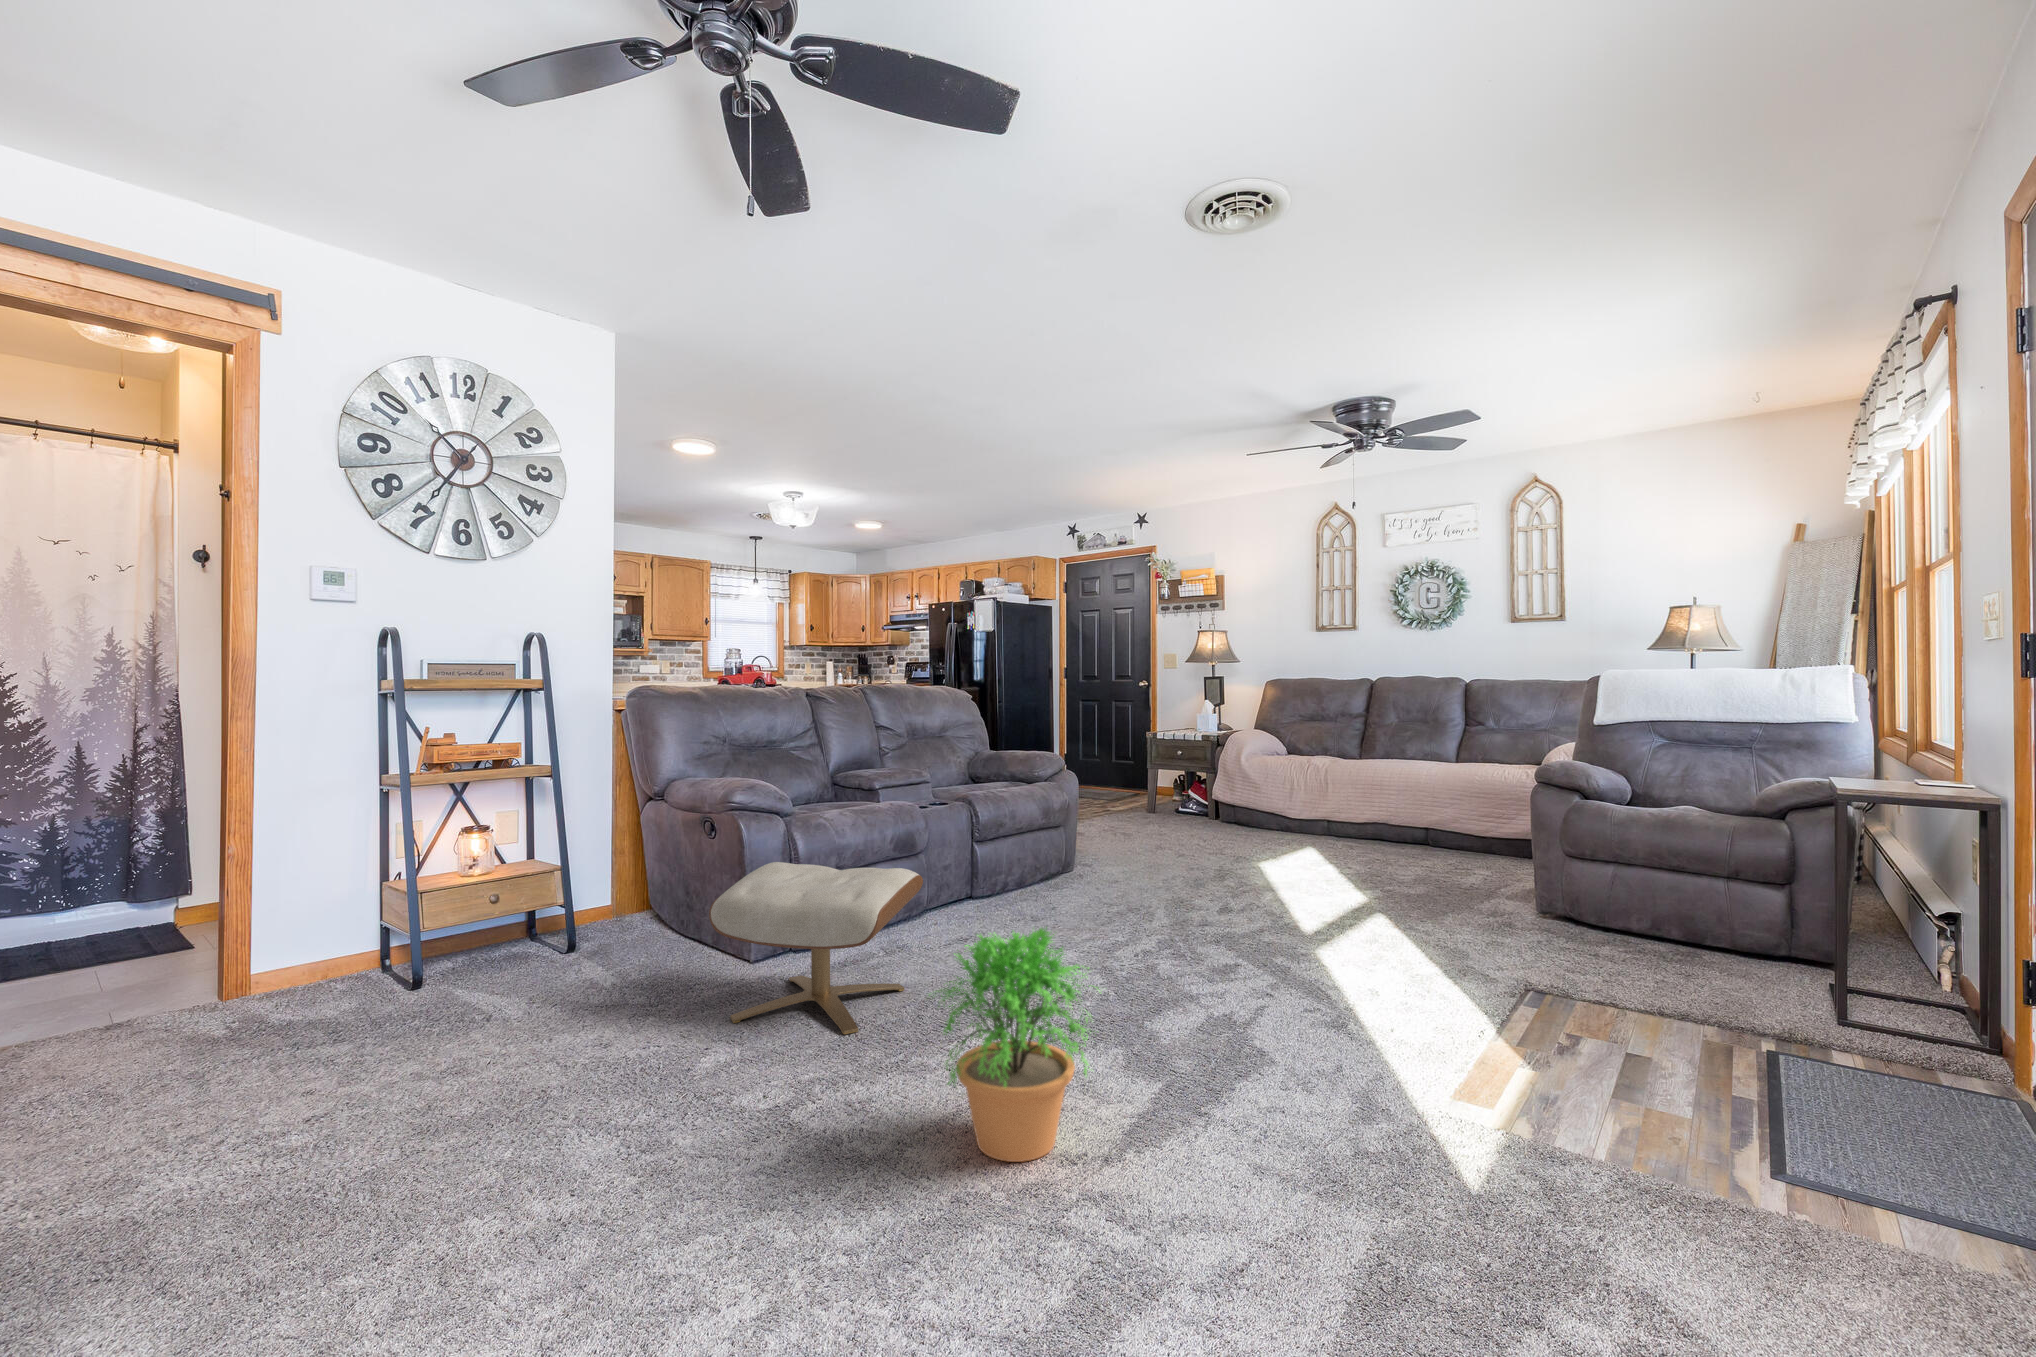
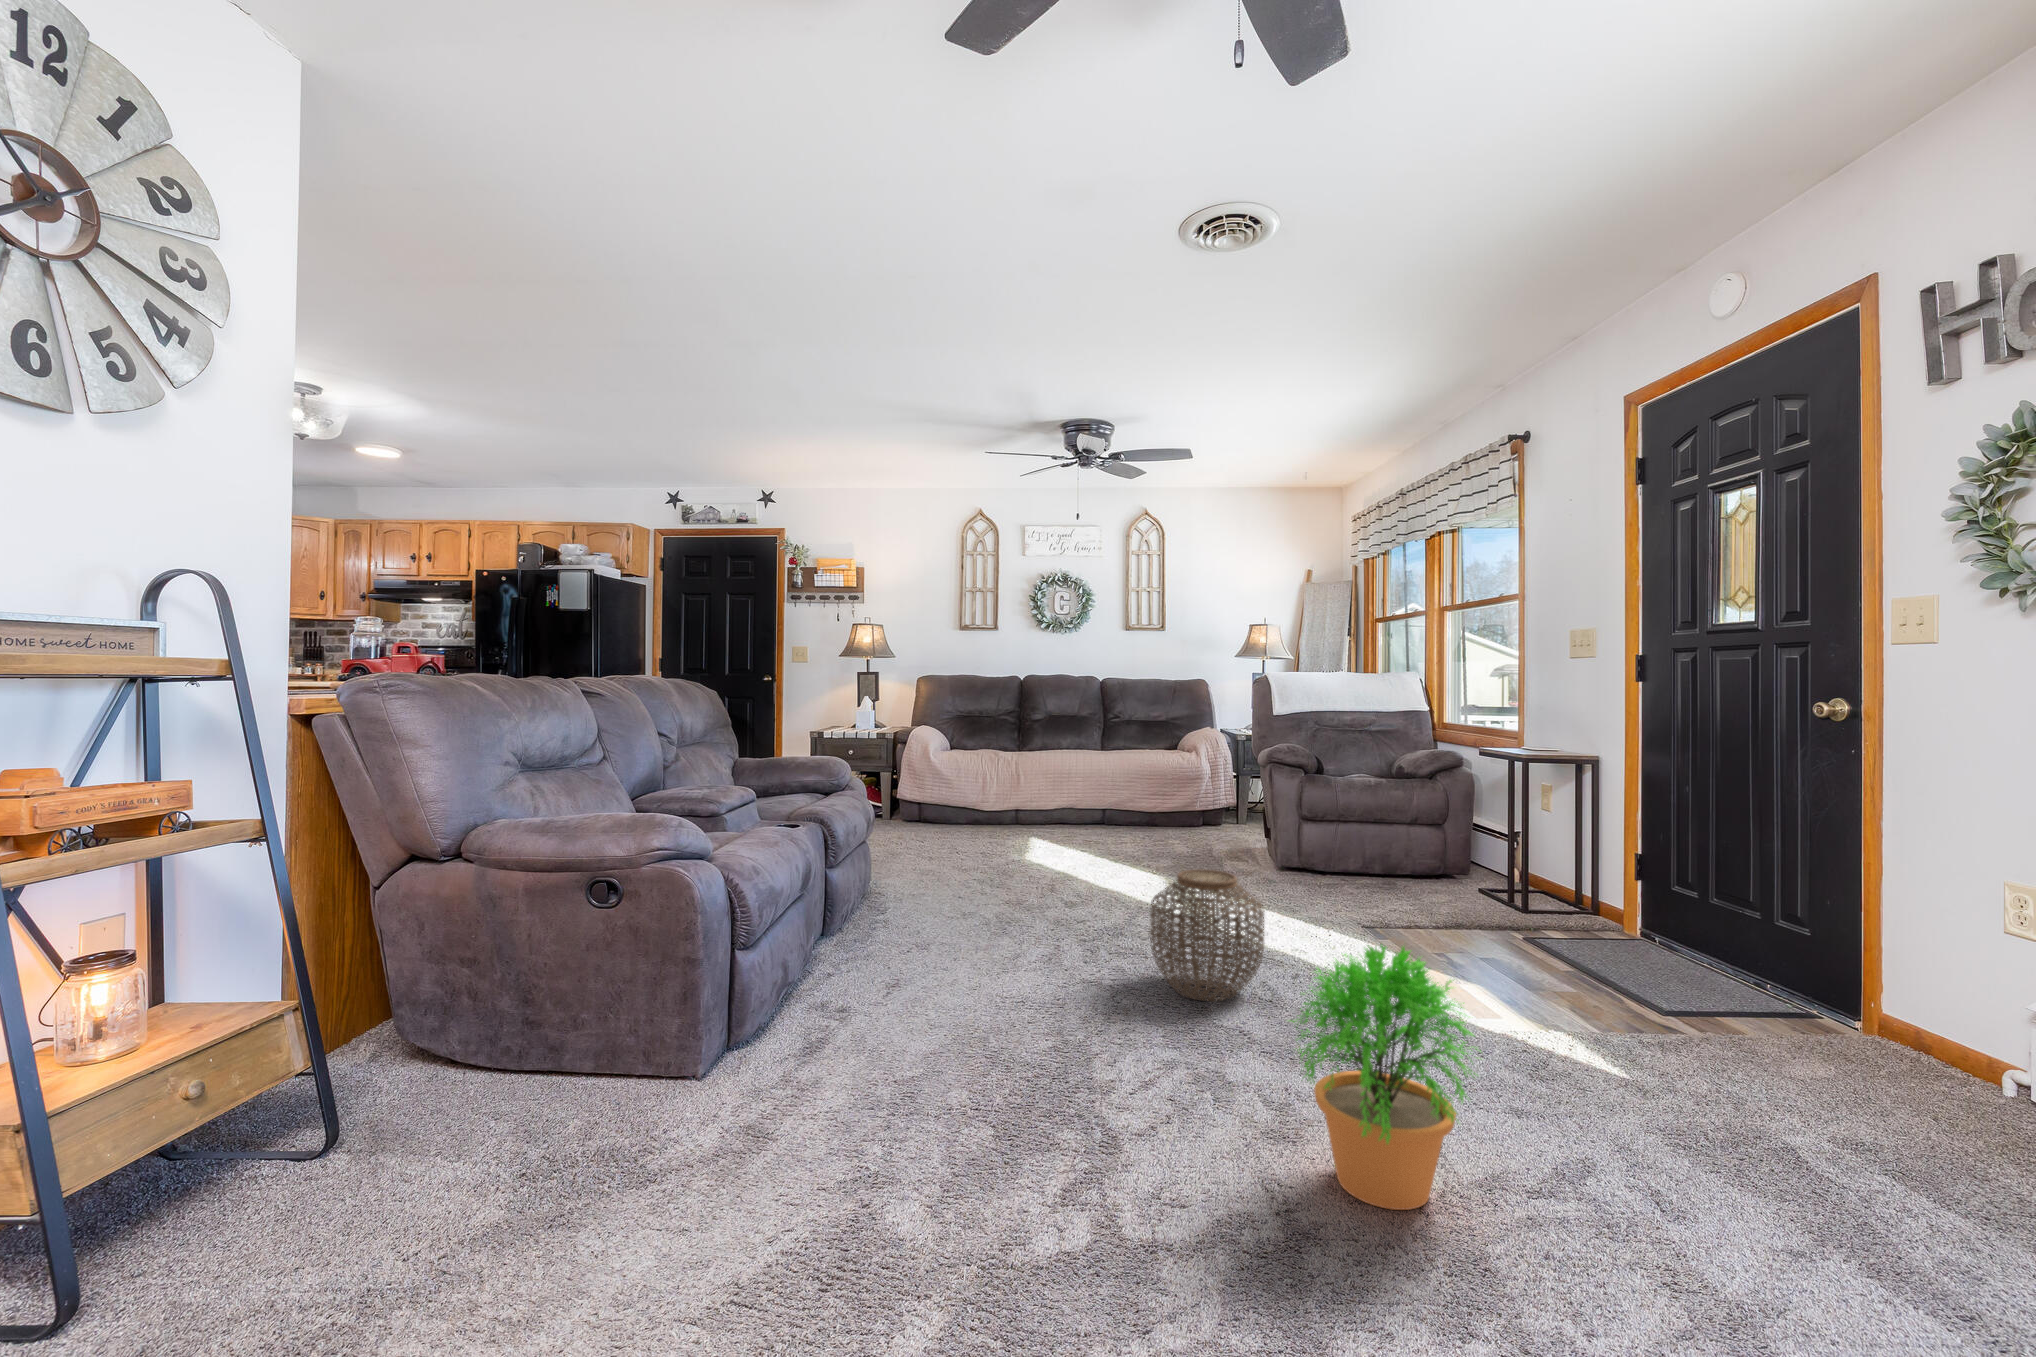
ottoman: present [709,862,923,1034] -> none [770,909,1042,1168]
woven basket: none [1137,872,1250,1002] -> present [1151,869,1264,1002]

